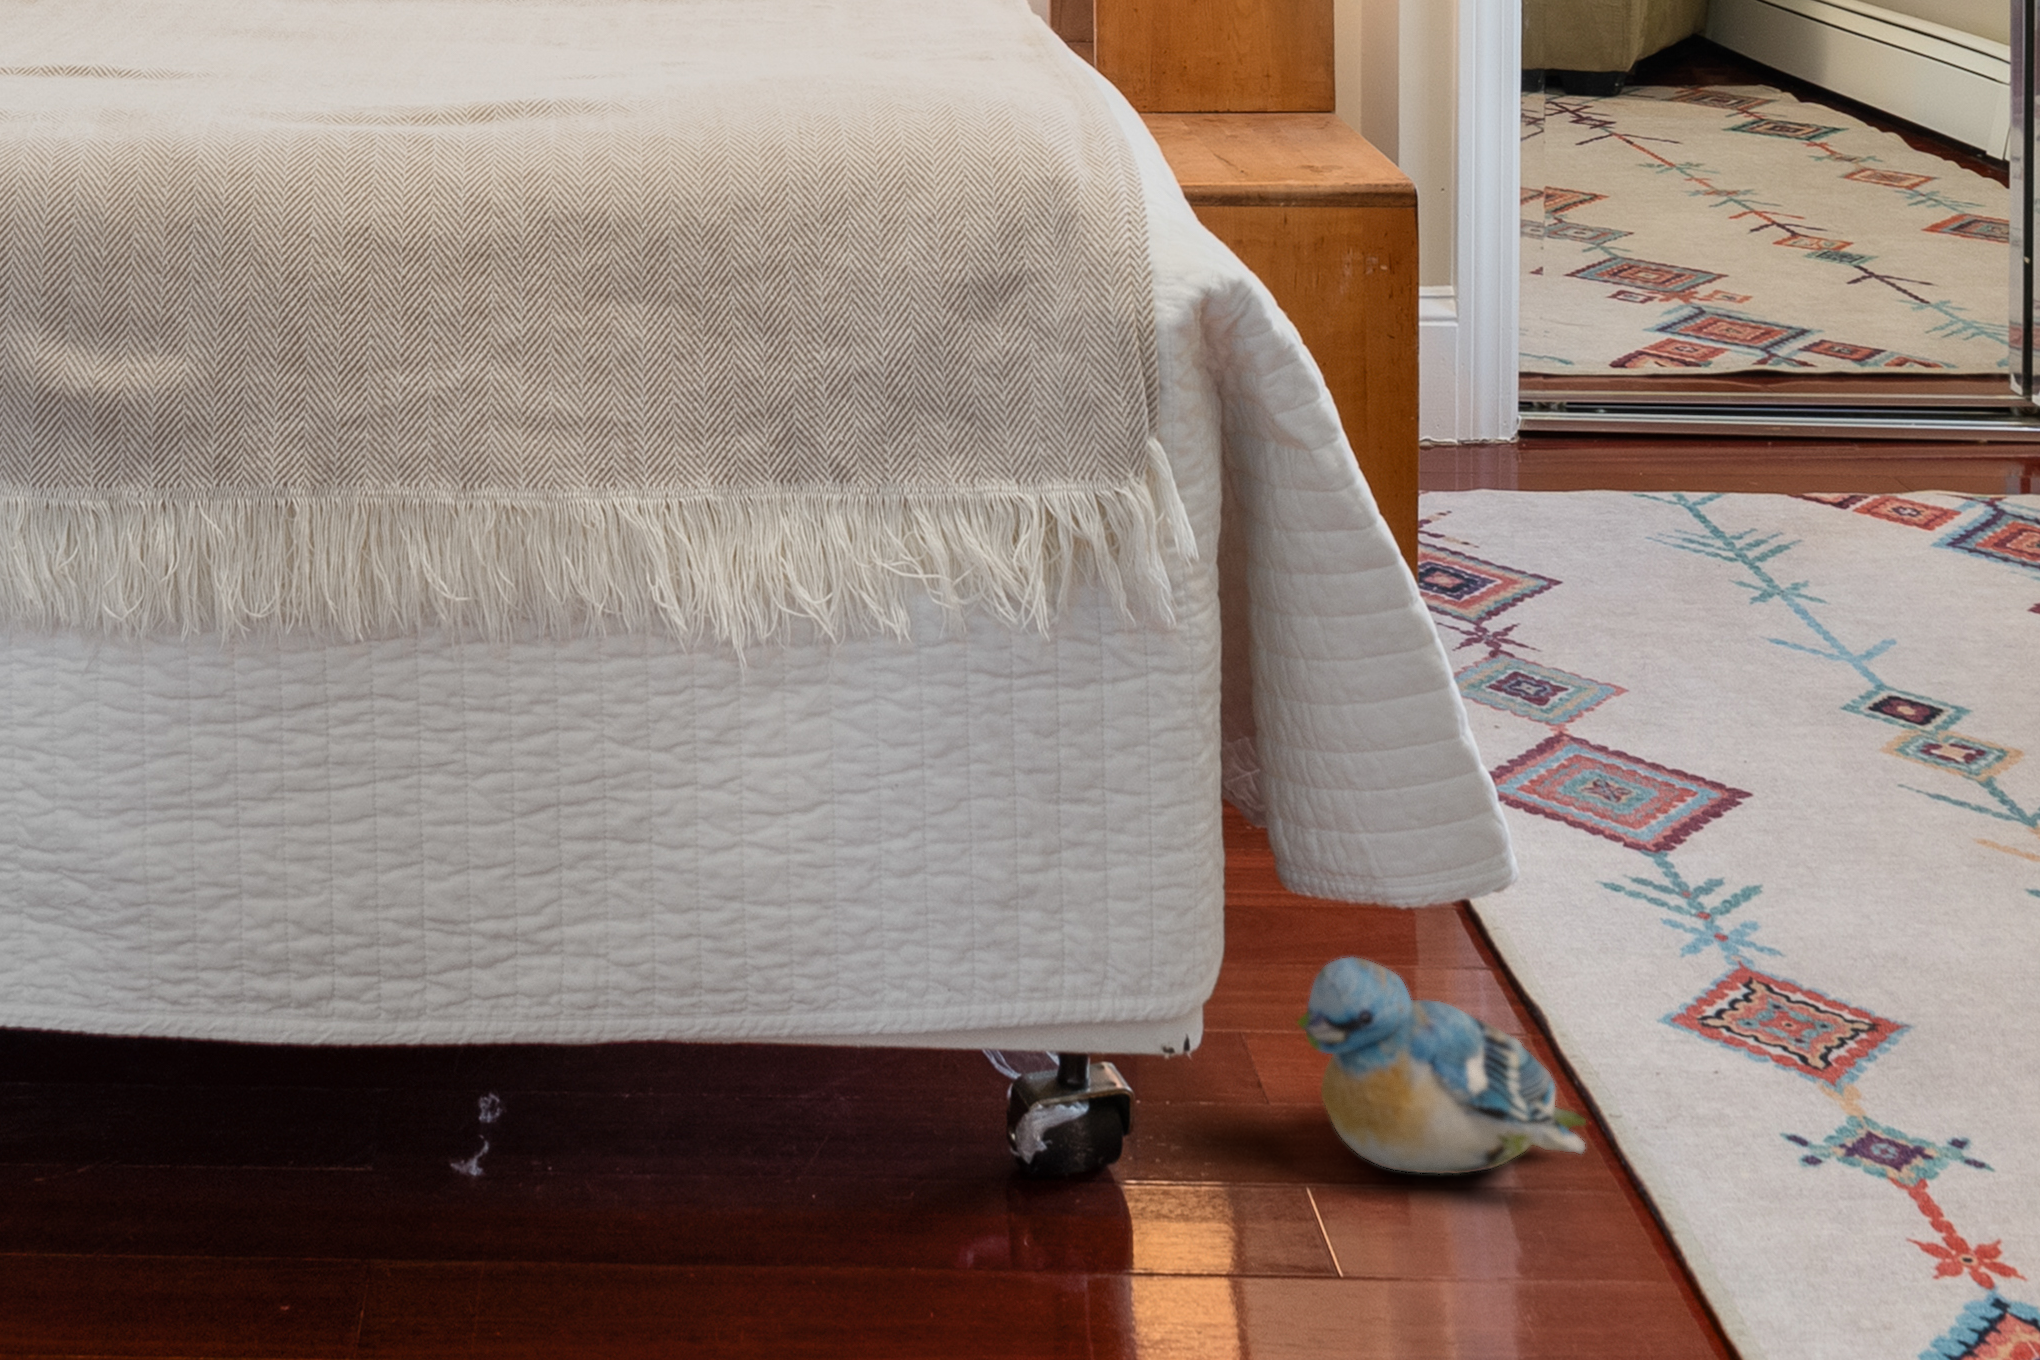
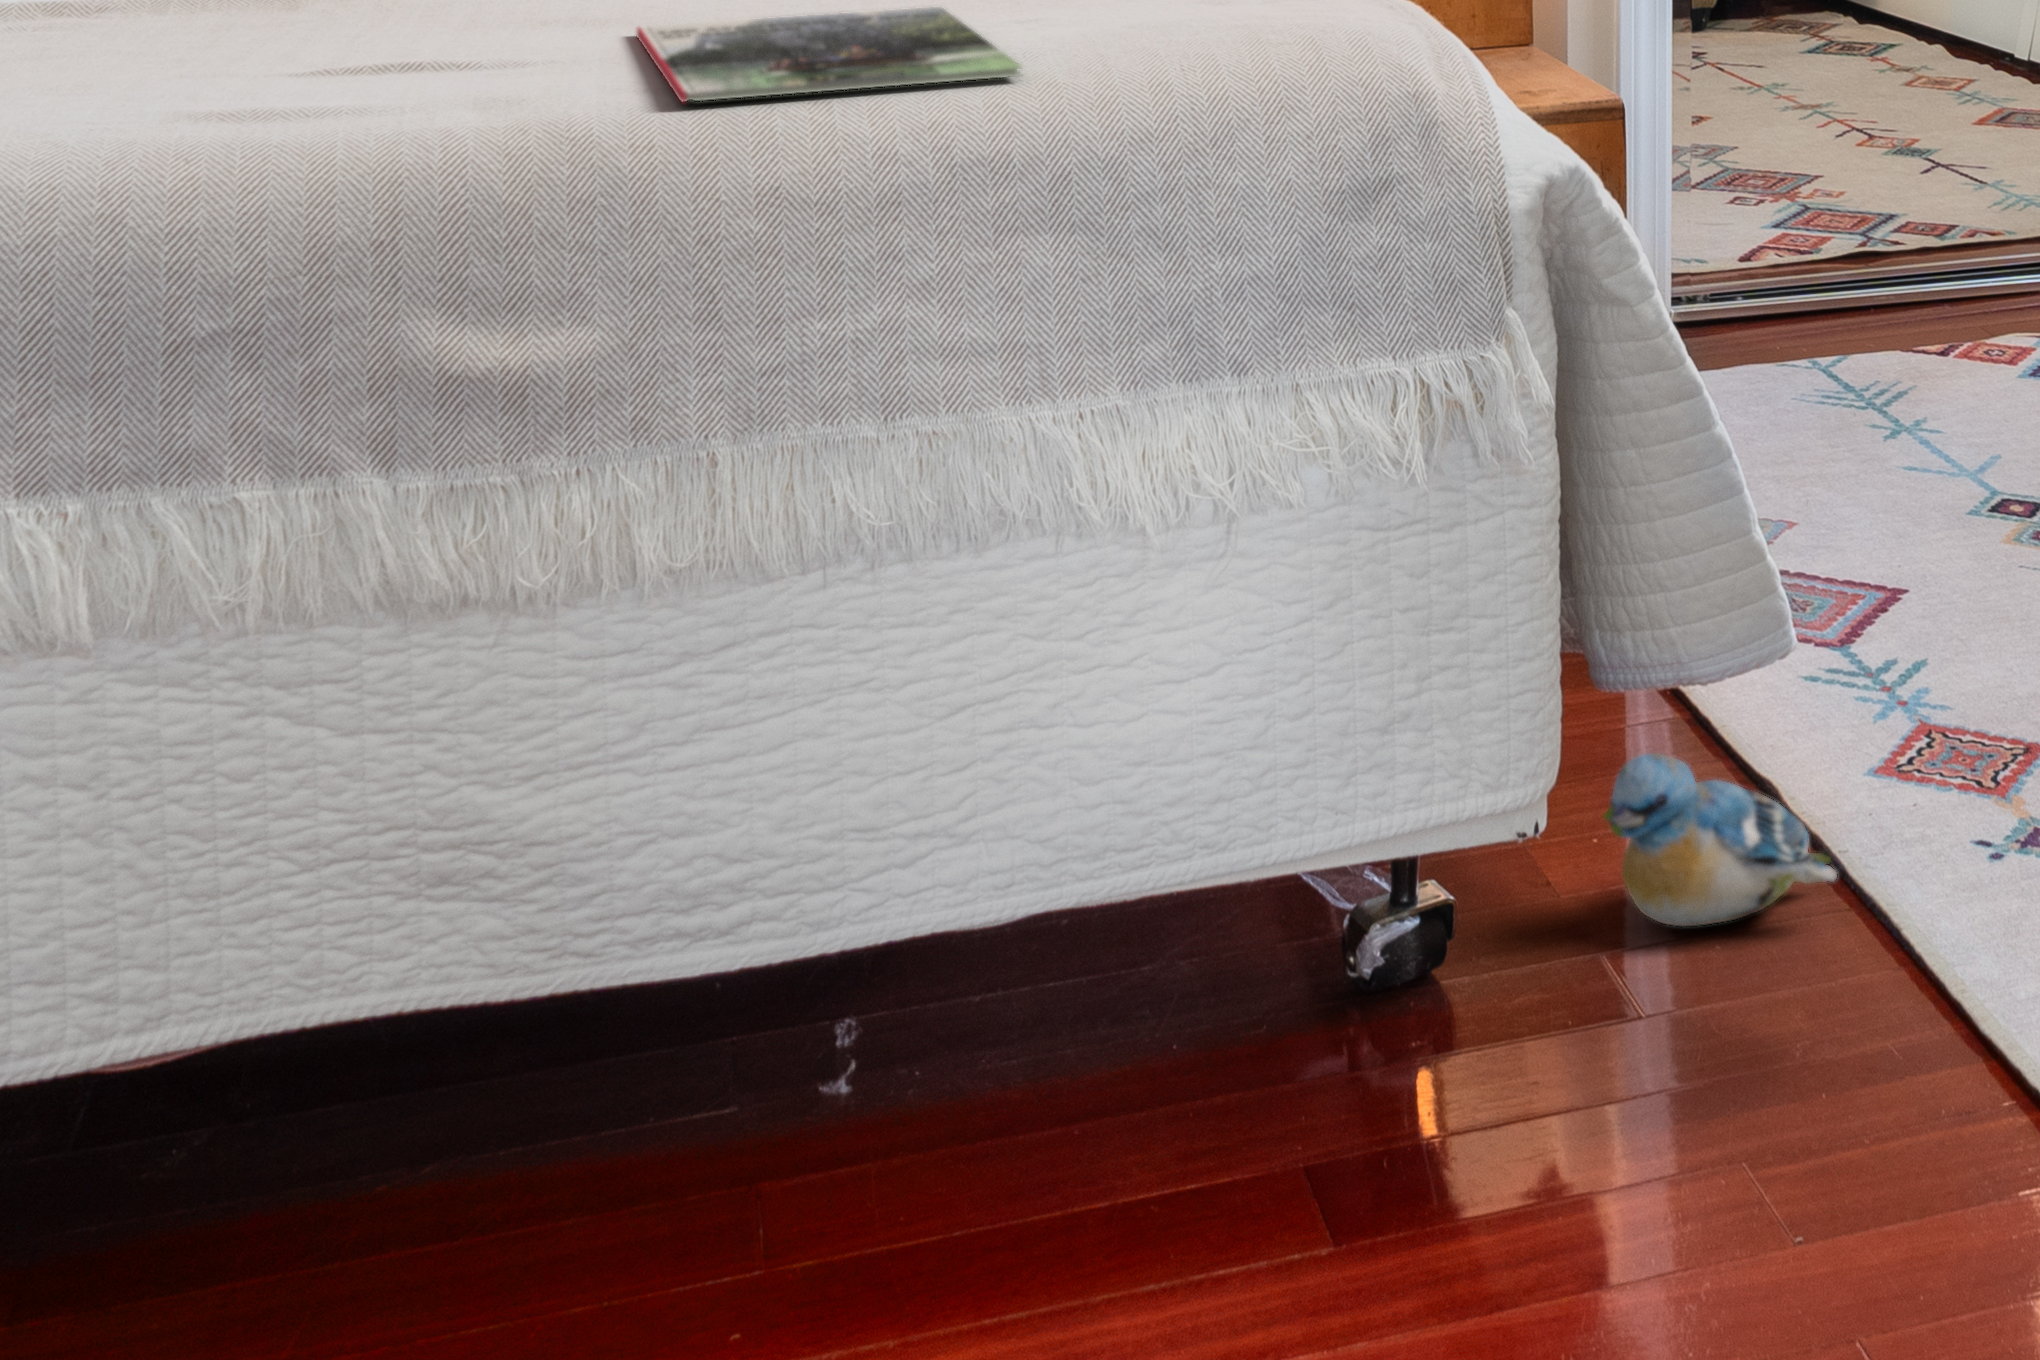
magazine: none [294,31,641,117] -> present [637,7,1023,102]

